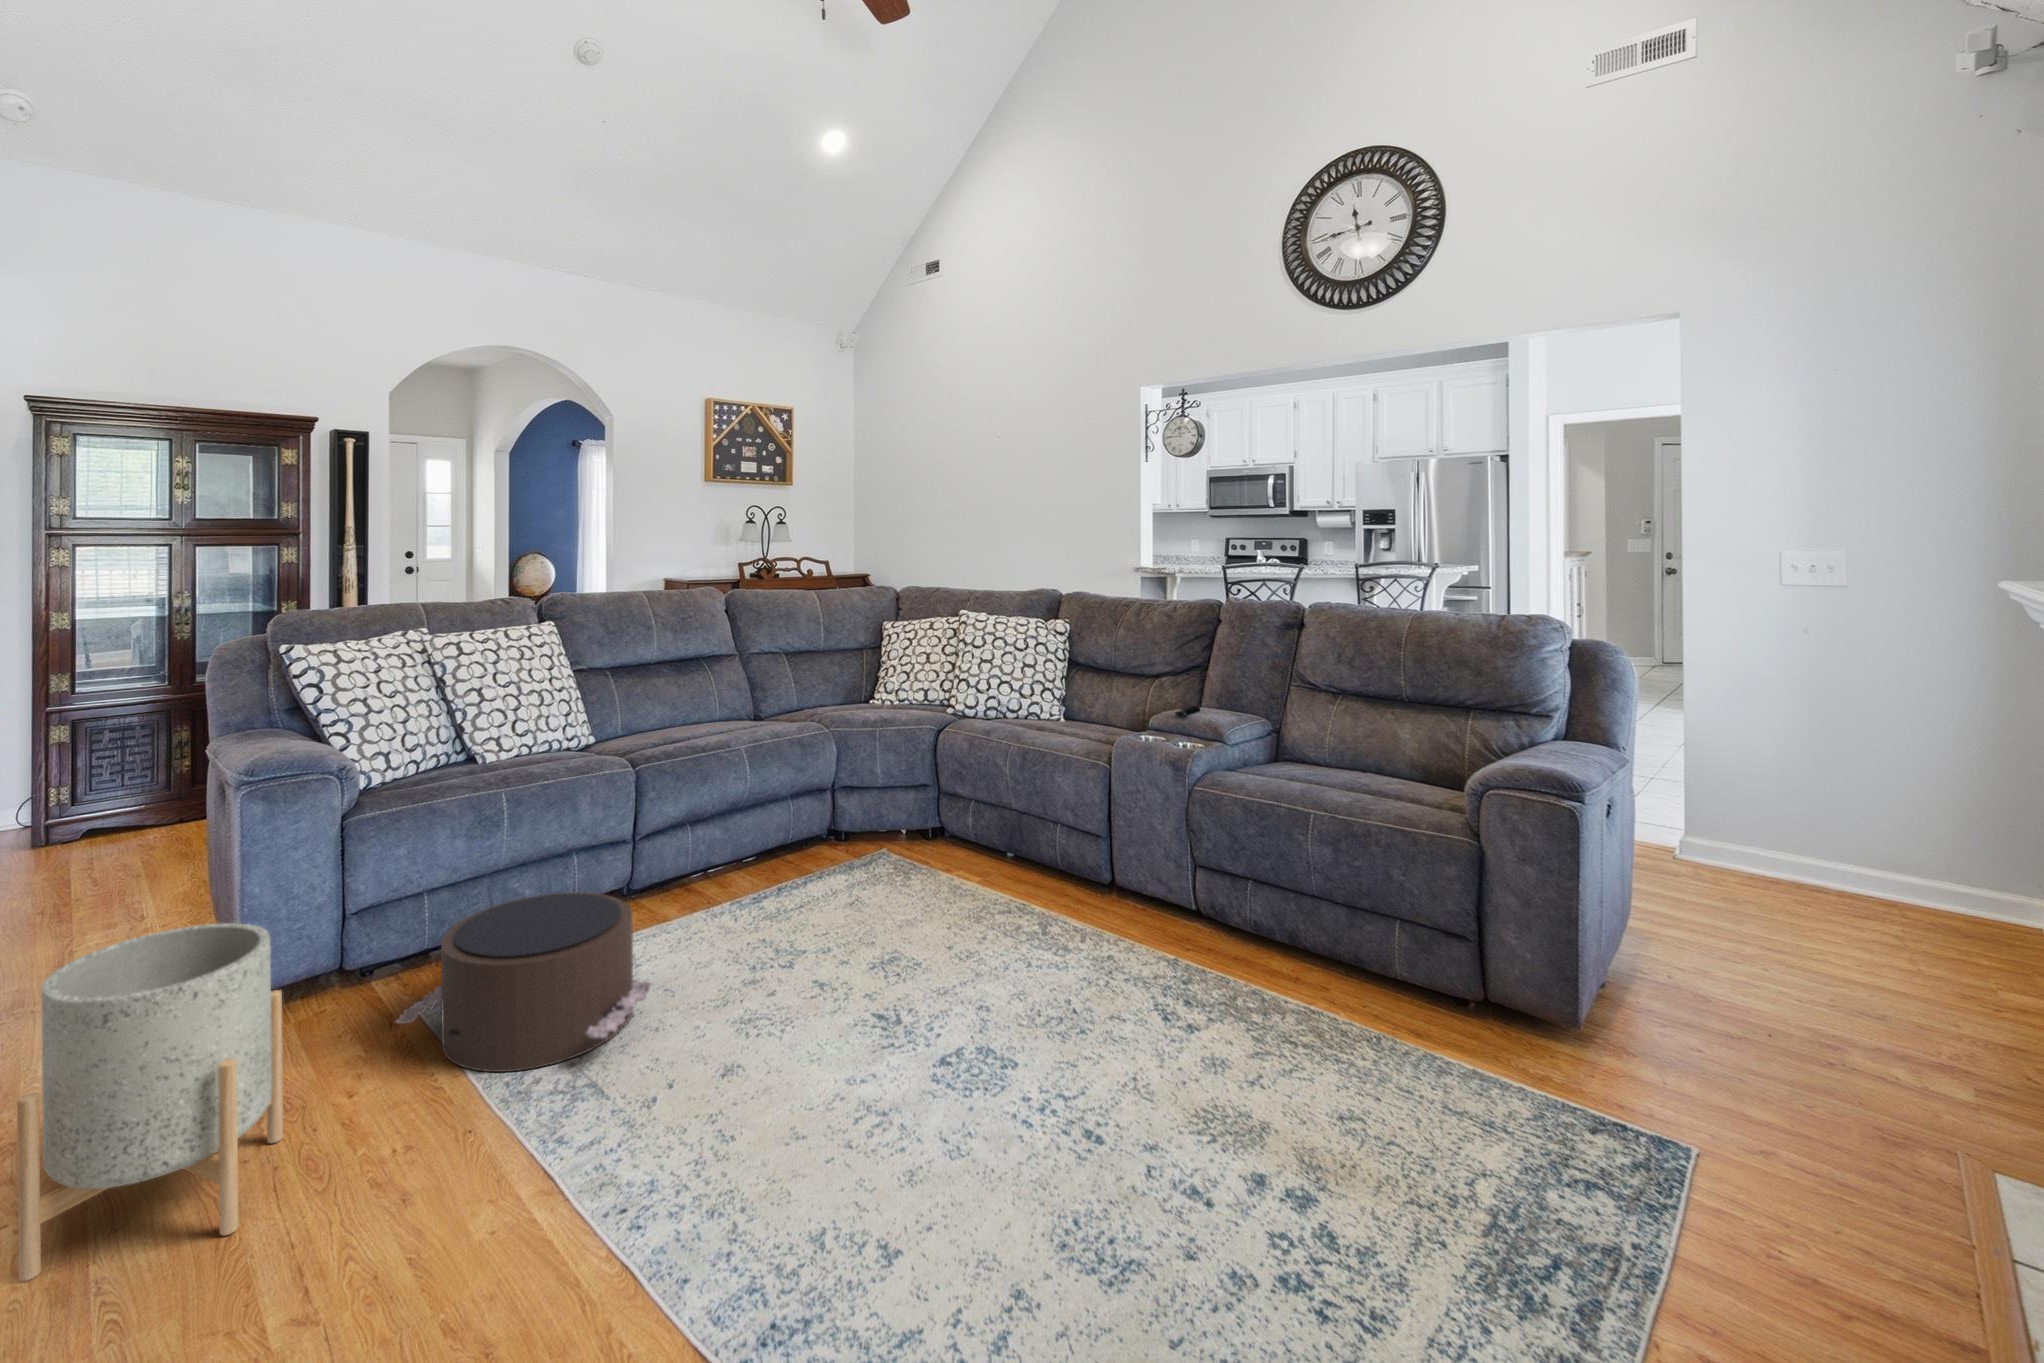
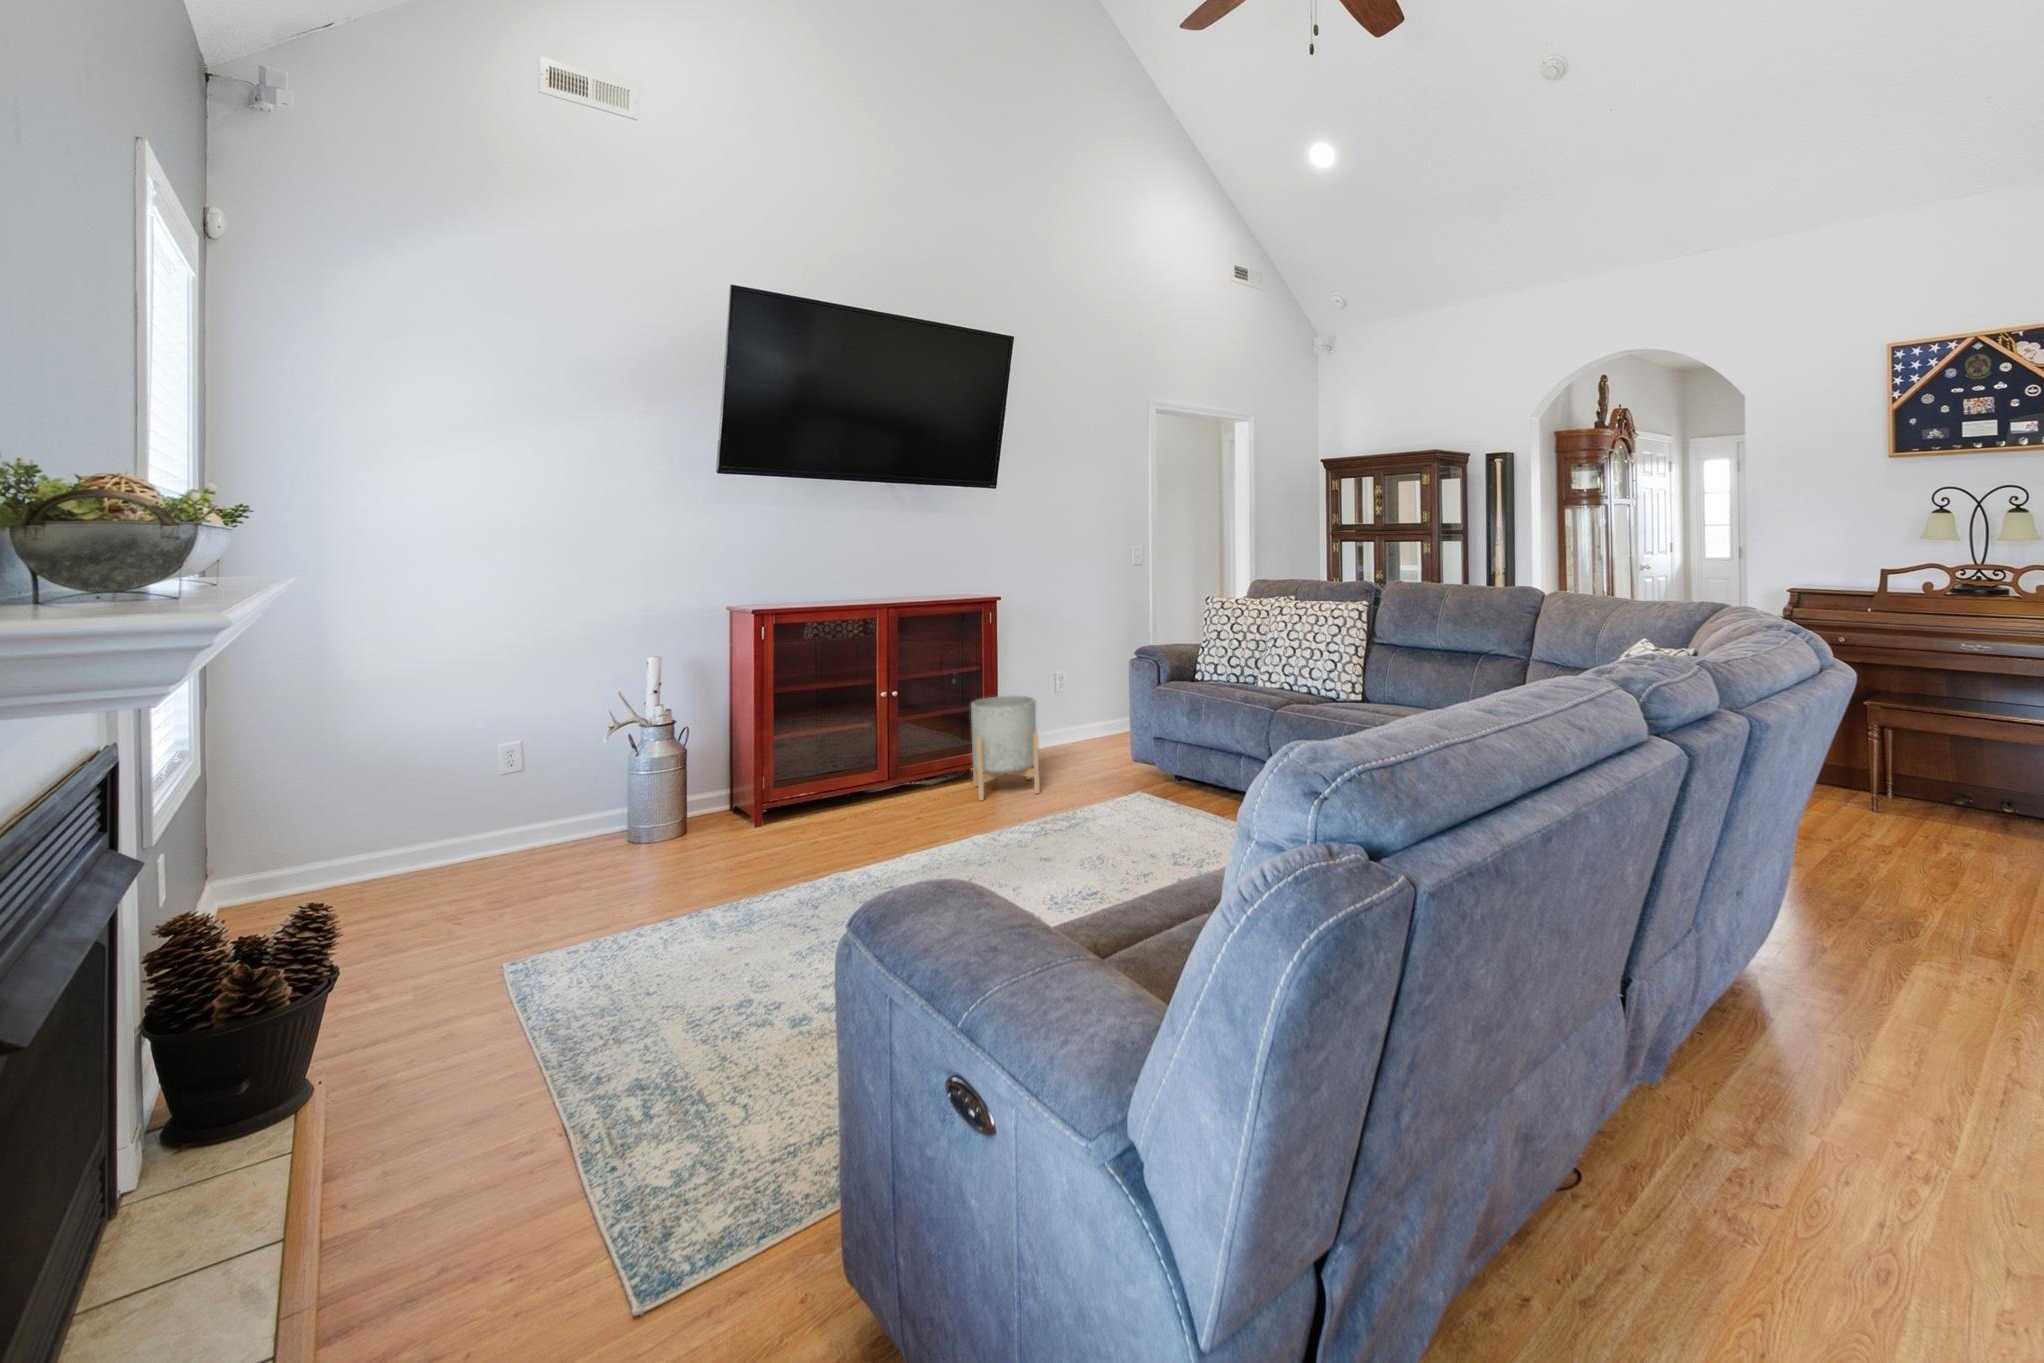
pouf: present [396,892,654,1072] -> none [1064,748,1169,829]

